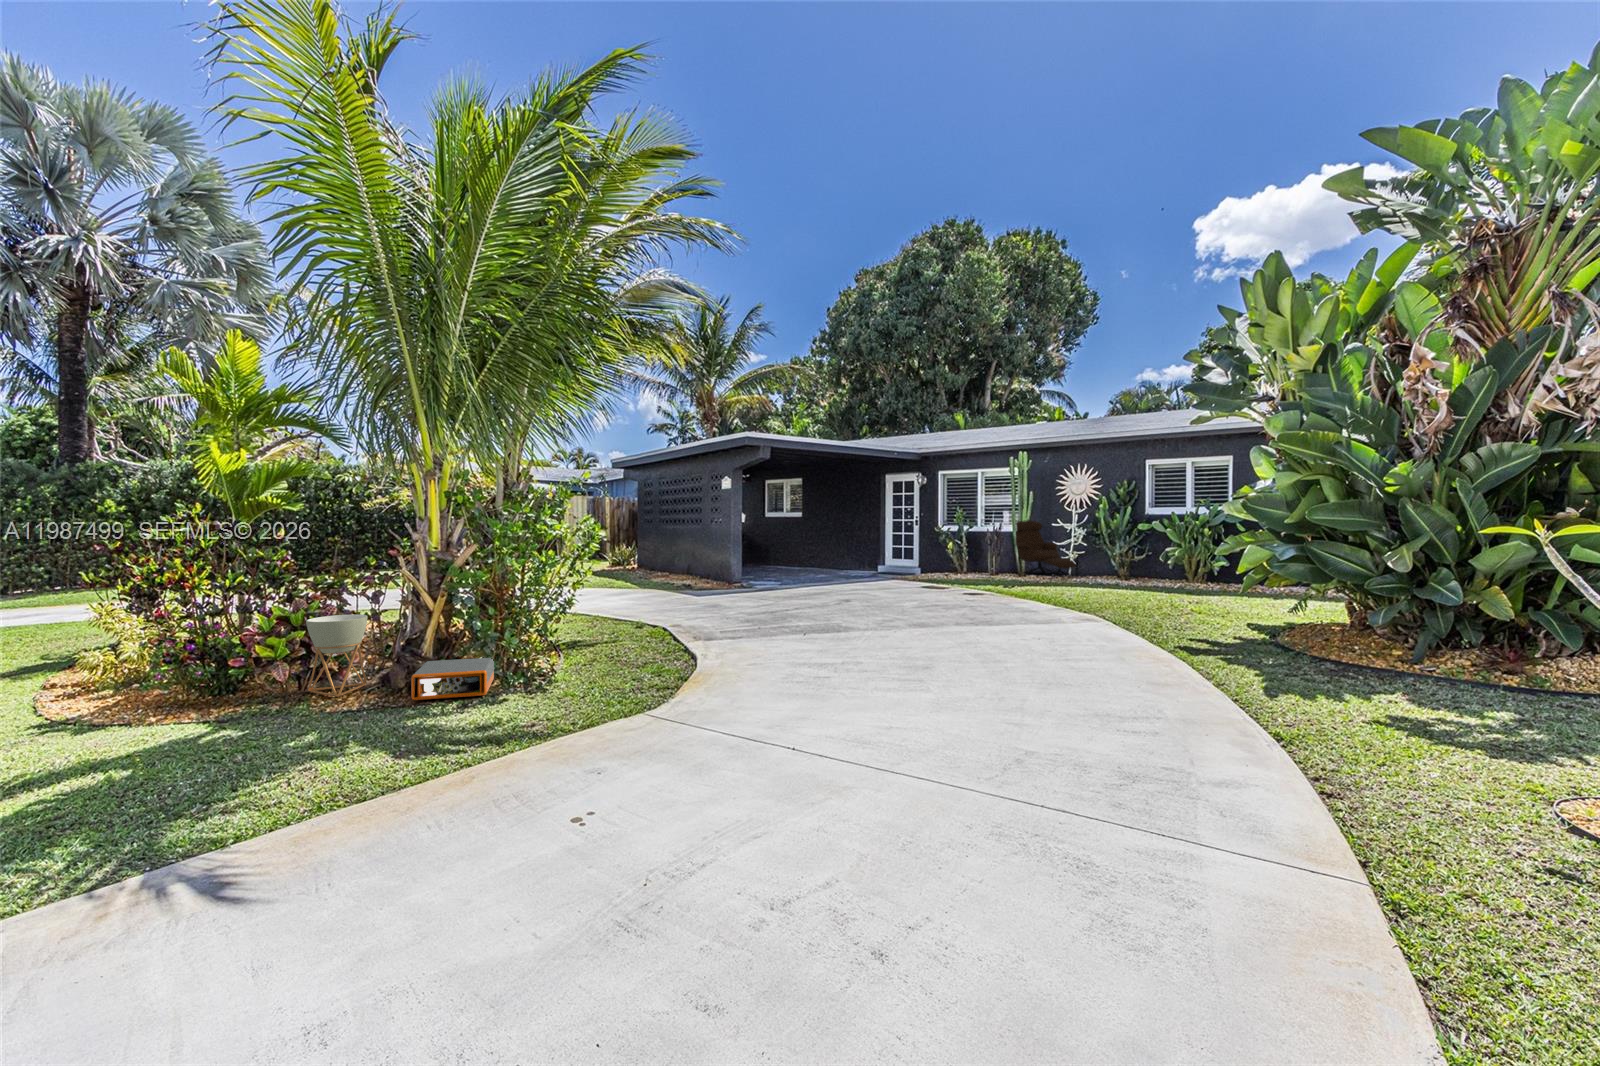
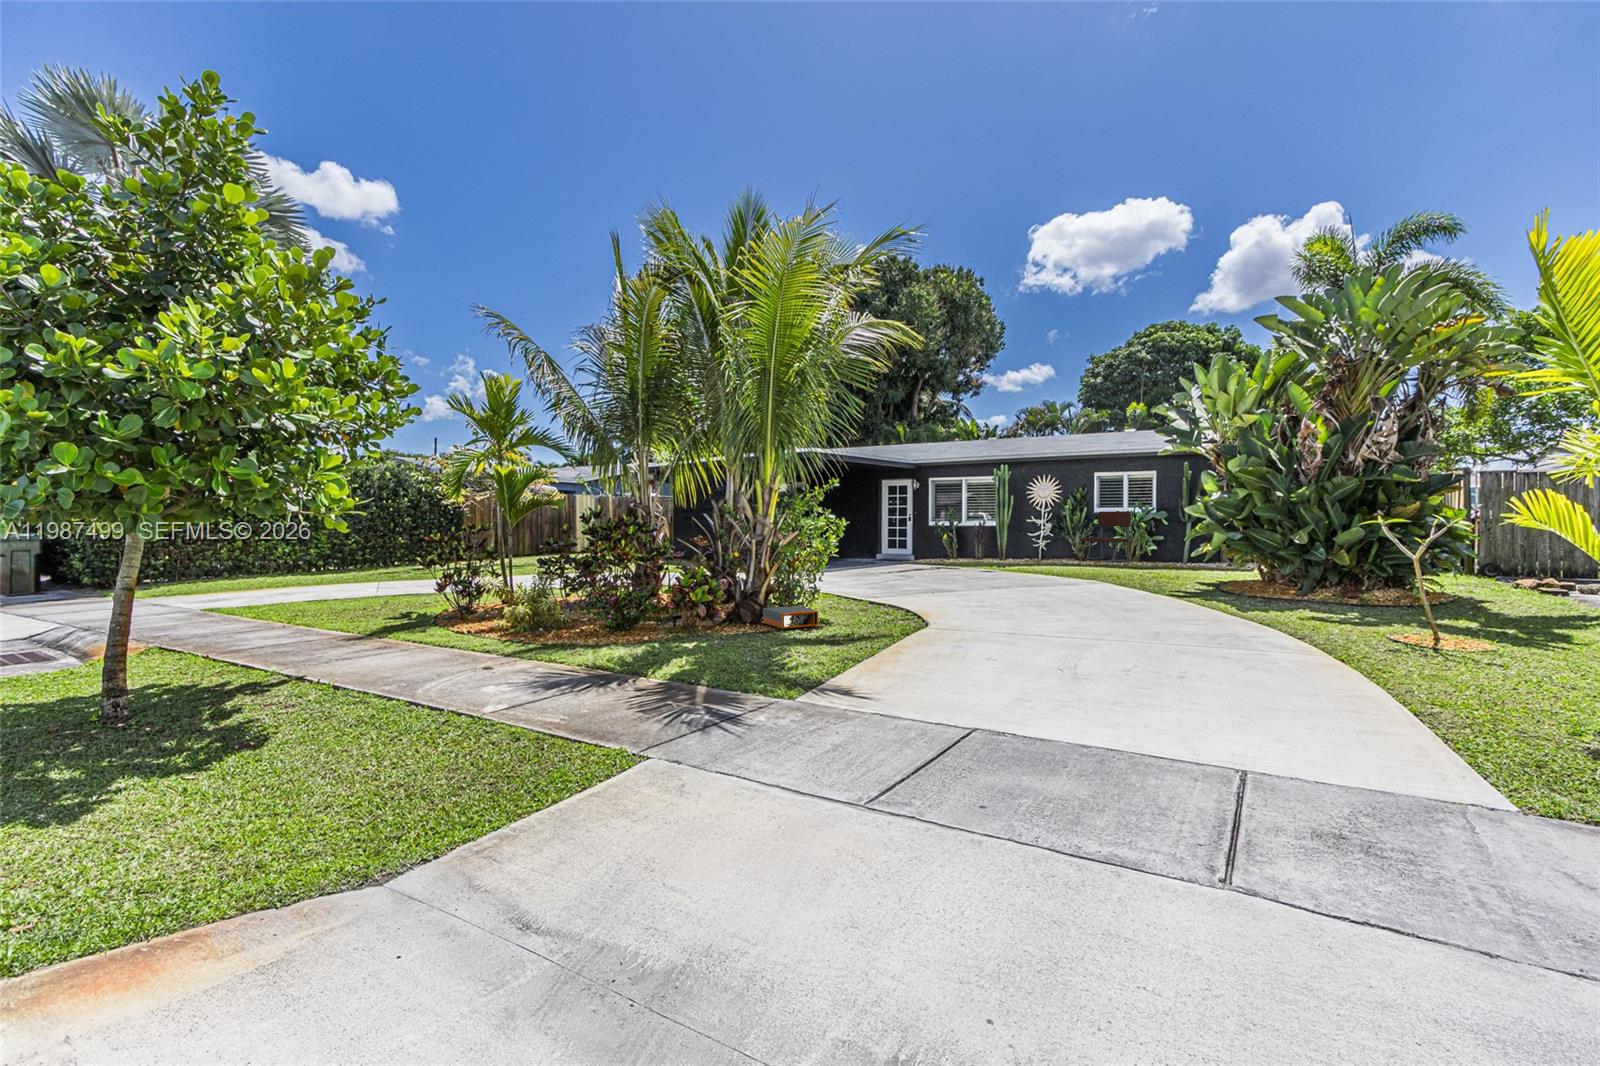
bench: none [1122,512,1190,583] -> present [1080,511,1131,562]
lounge chair: present [1015,520,1076,575] -> none [998,518,1046,559]
planter: present [306,614,367,697] -> none [696,579,730,630]

